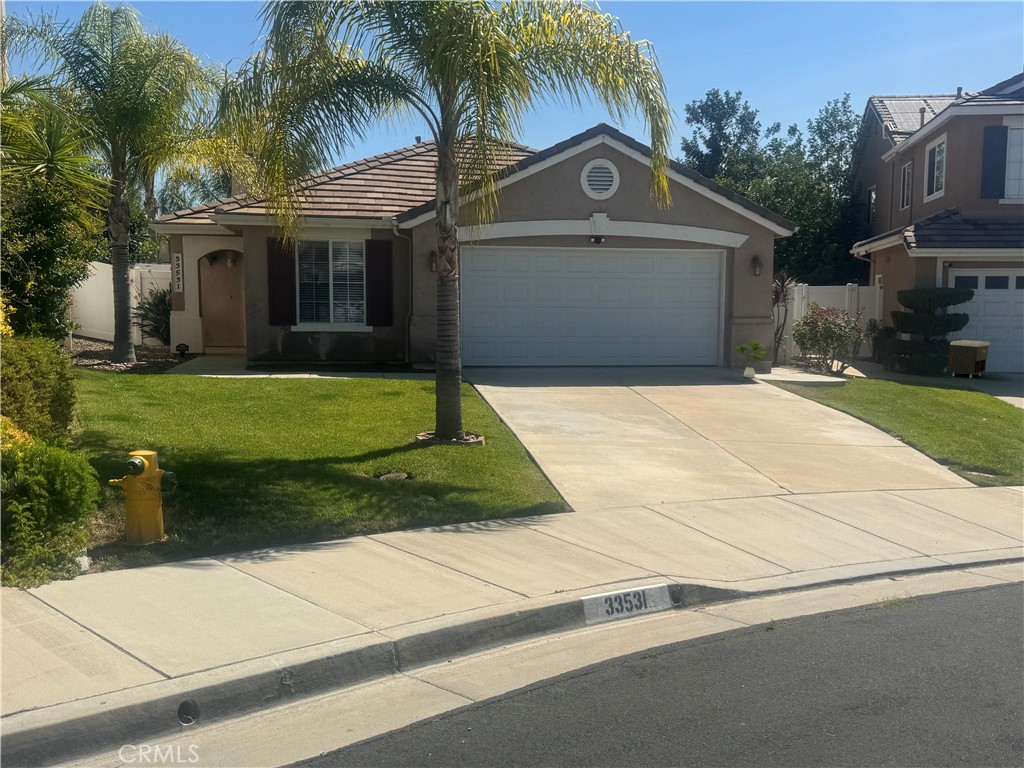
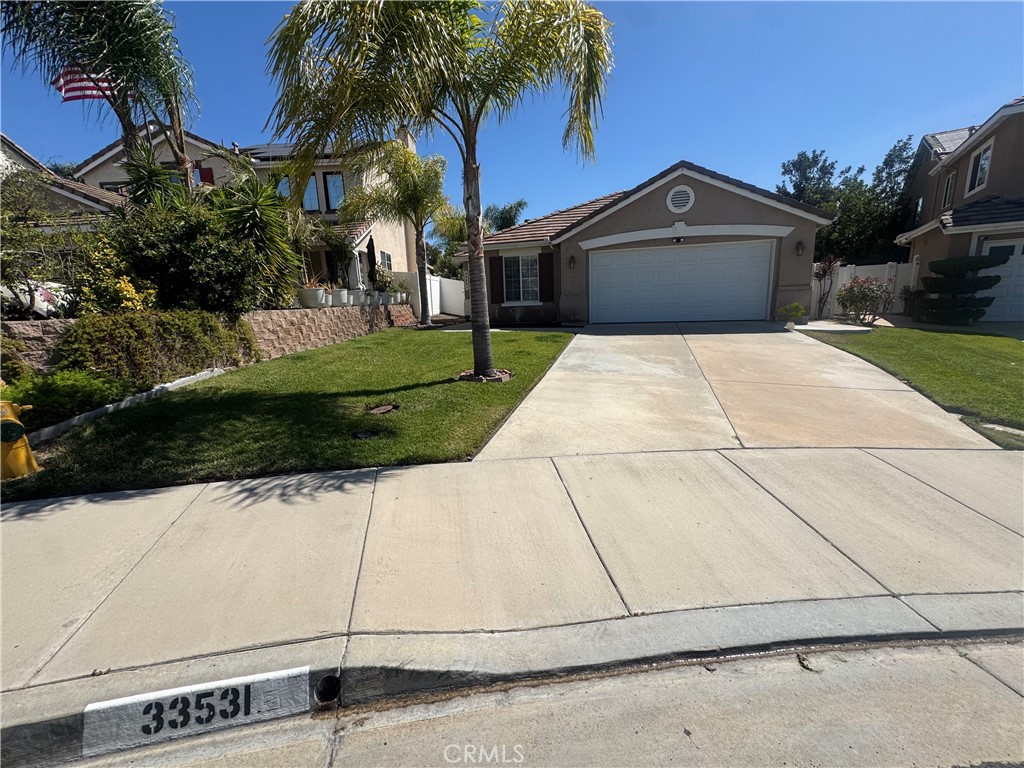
storage bench: present [948,340,990,378] -> none [972,298,1019,327]

